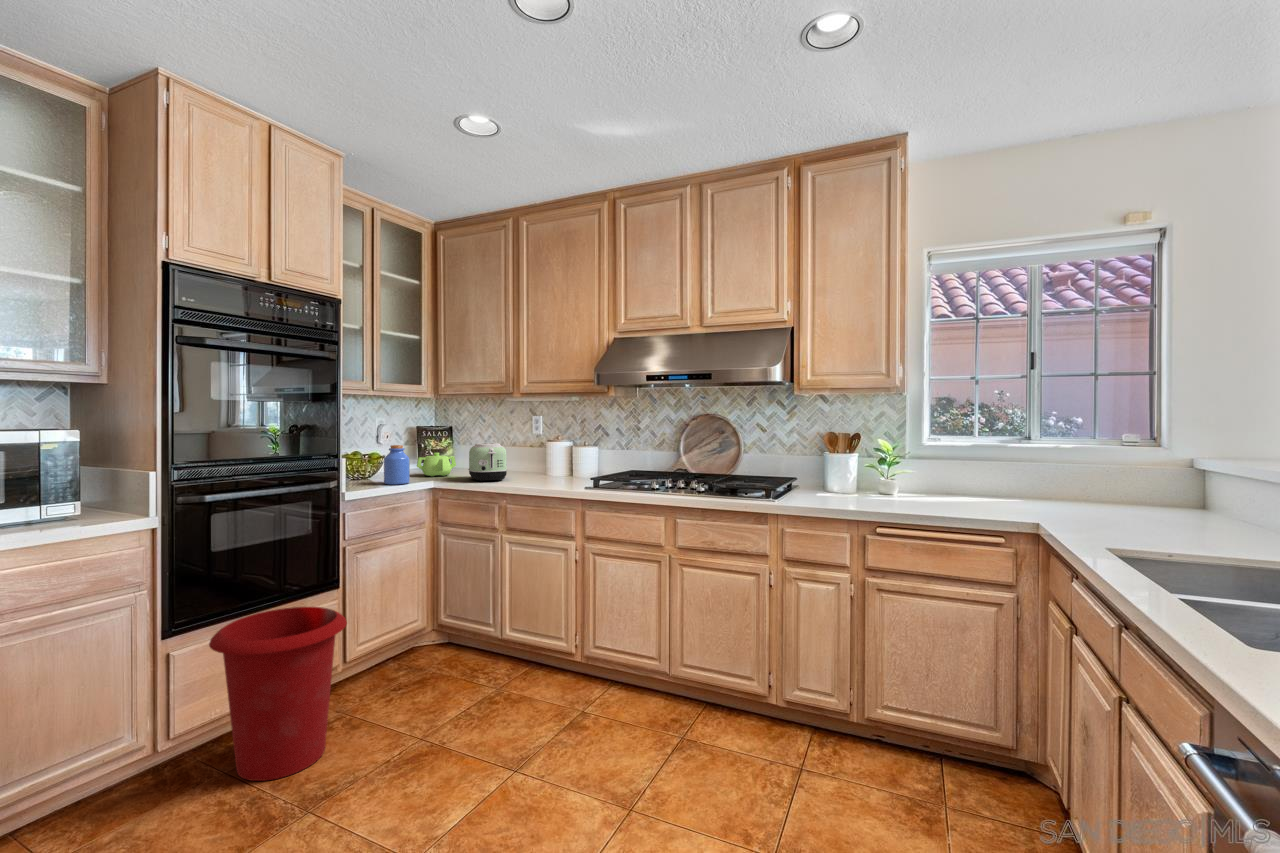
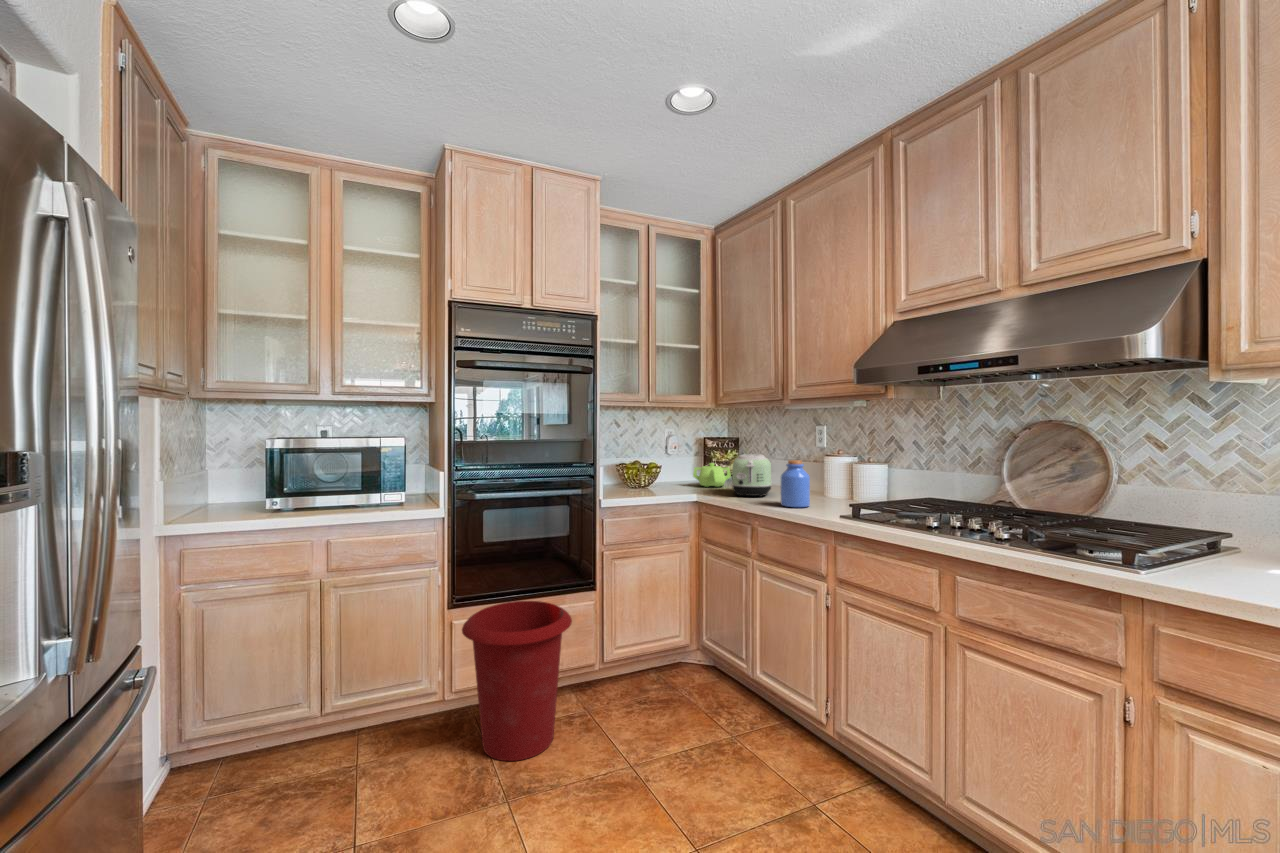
jar: present [384,445,410,484] -> present [781,460,810,507]

